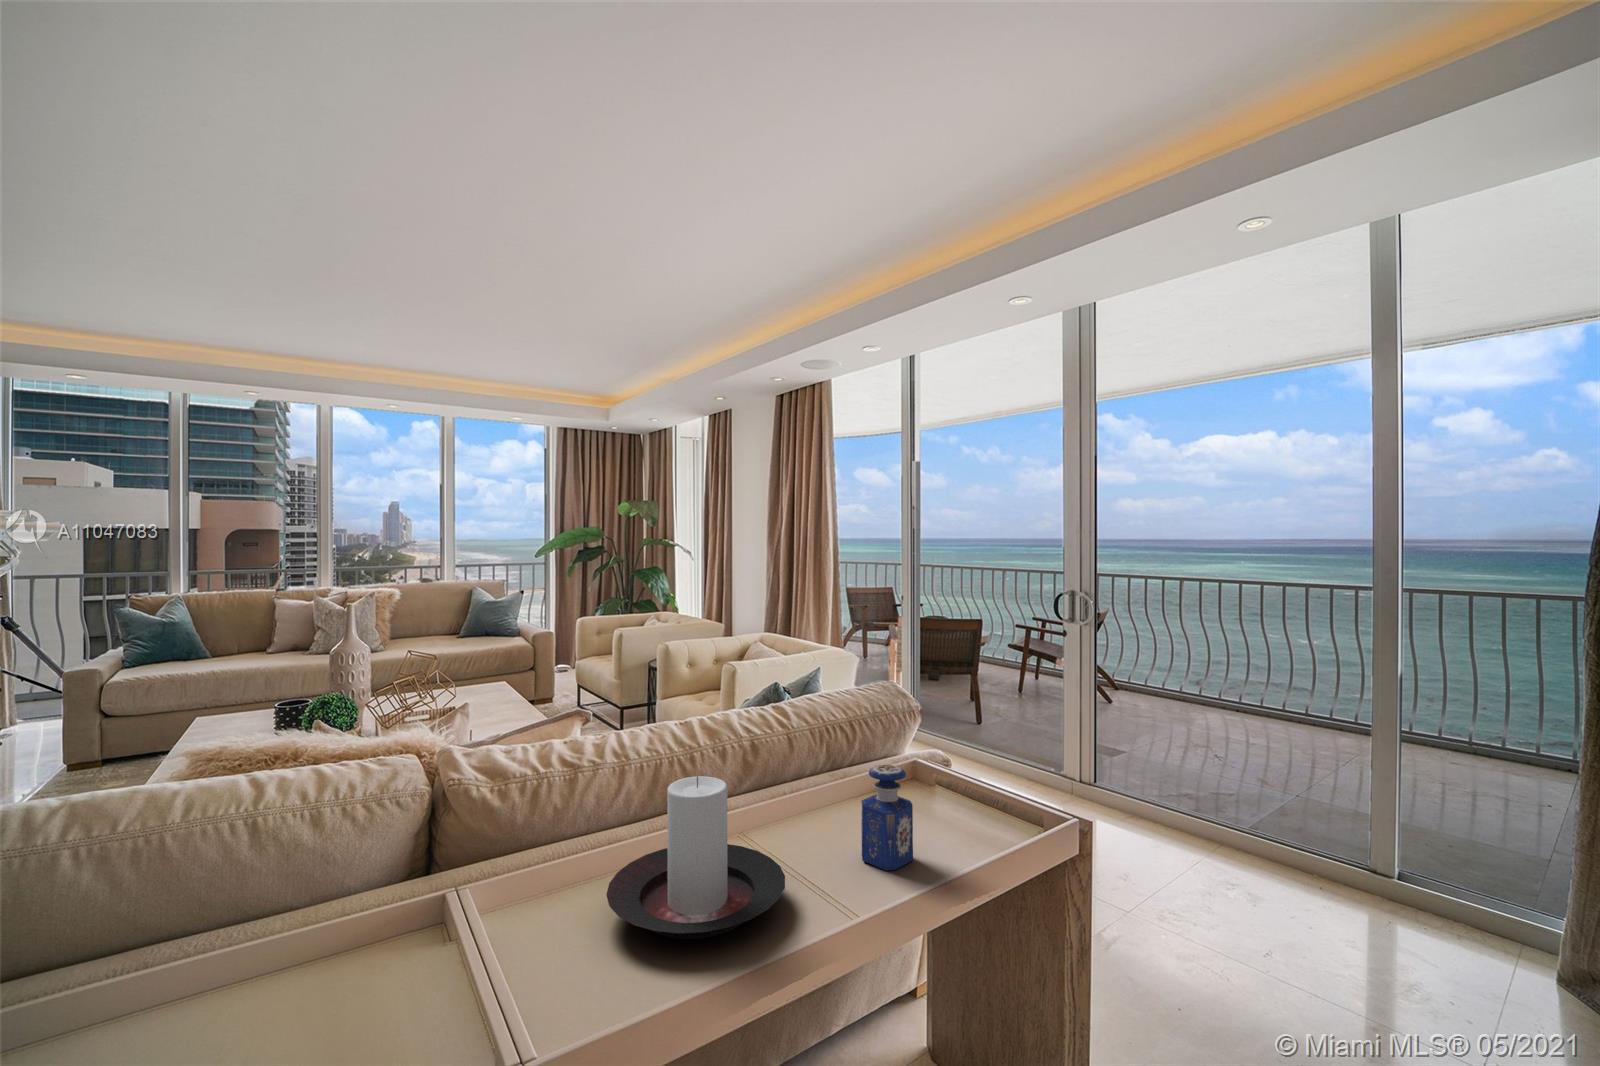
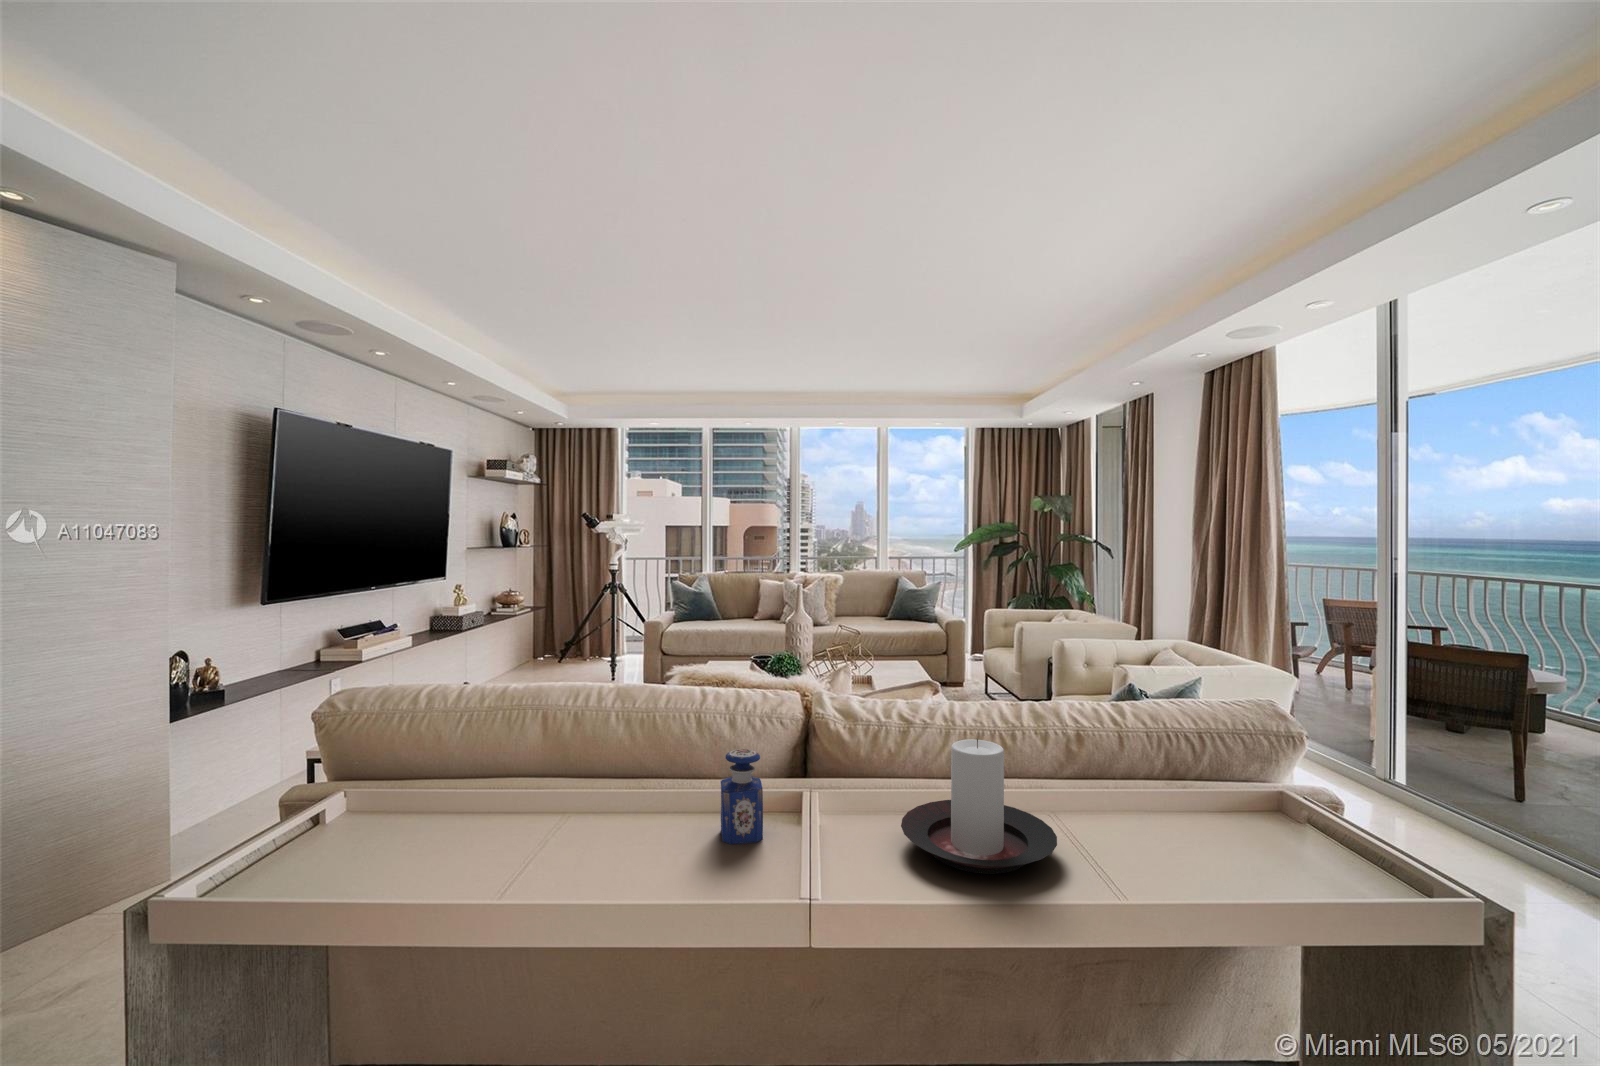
perfume bottle: present [861,765,913,870] -> present [721,749,763,844]

